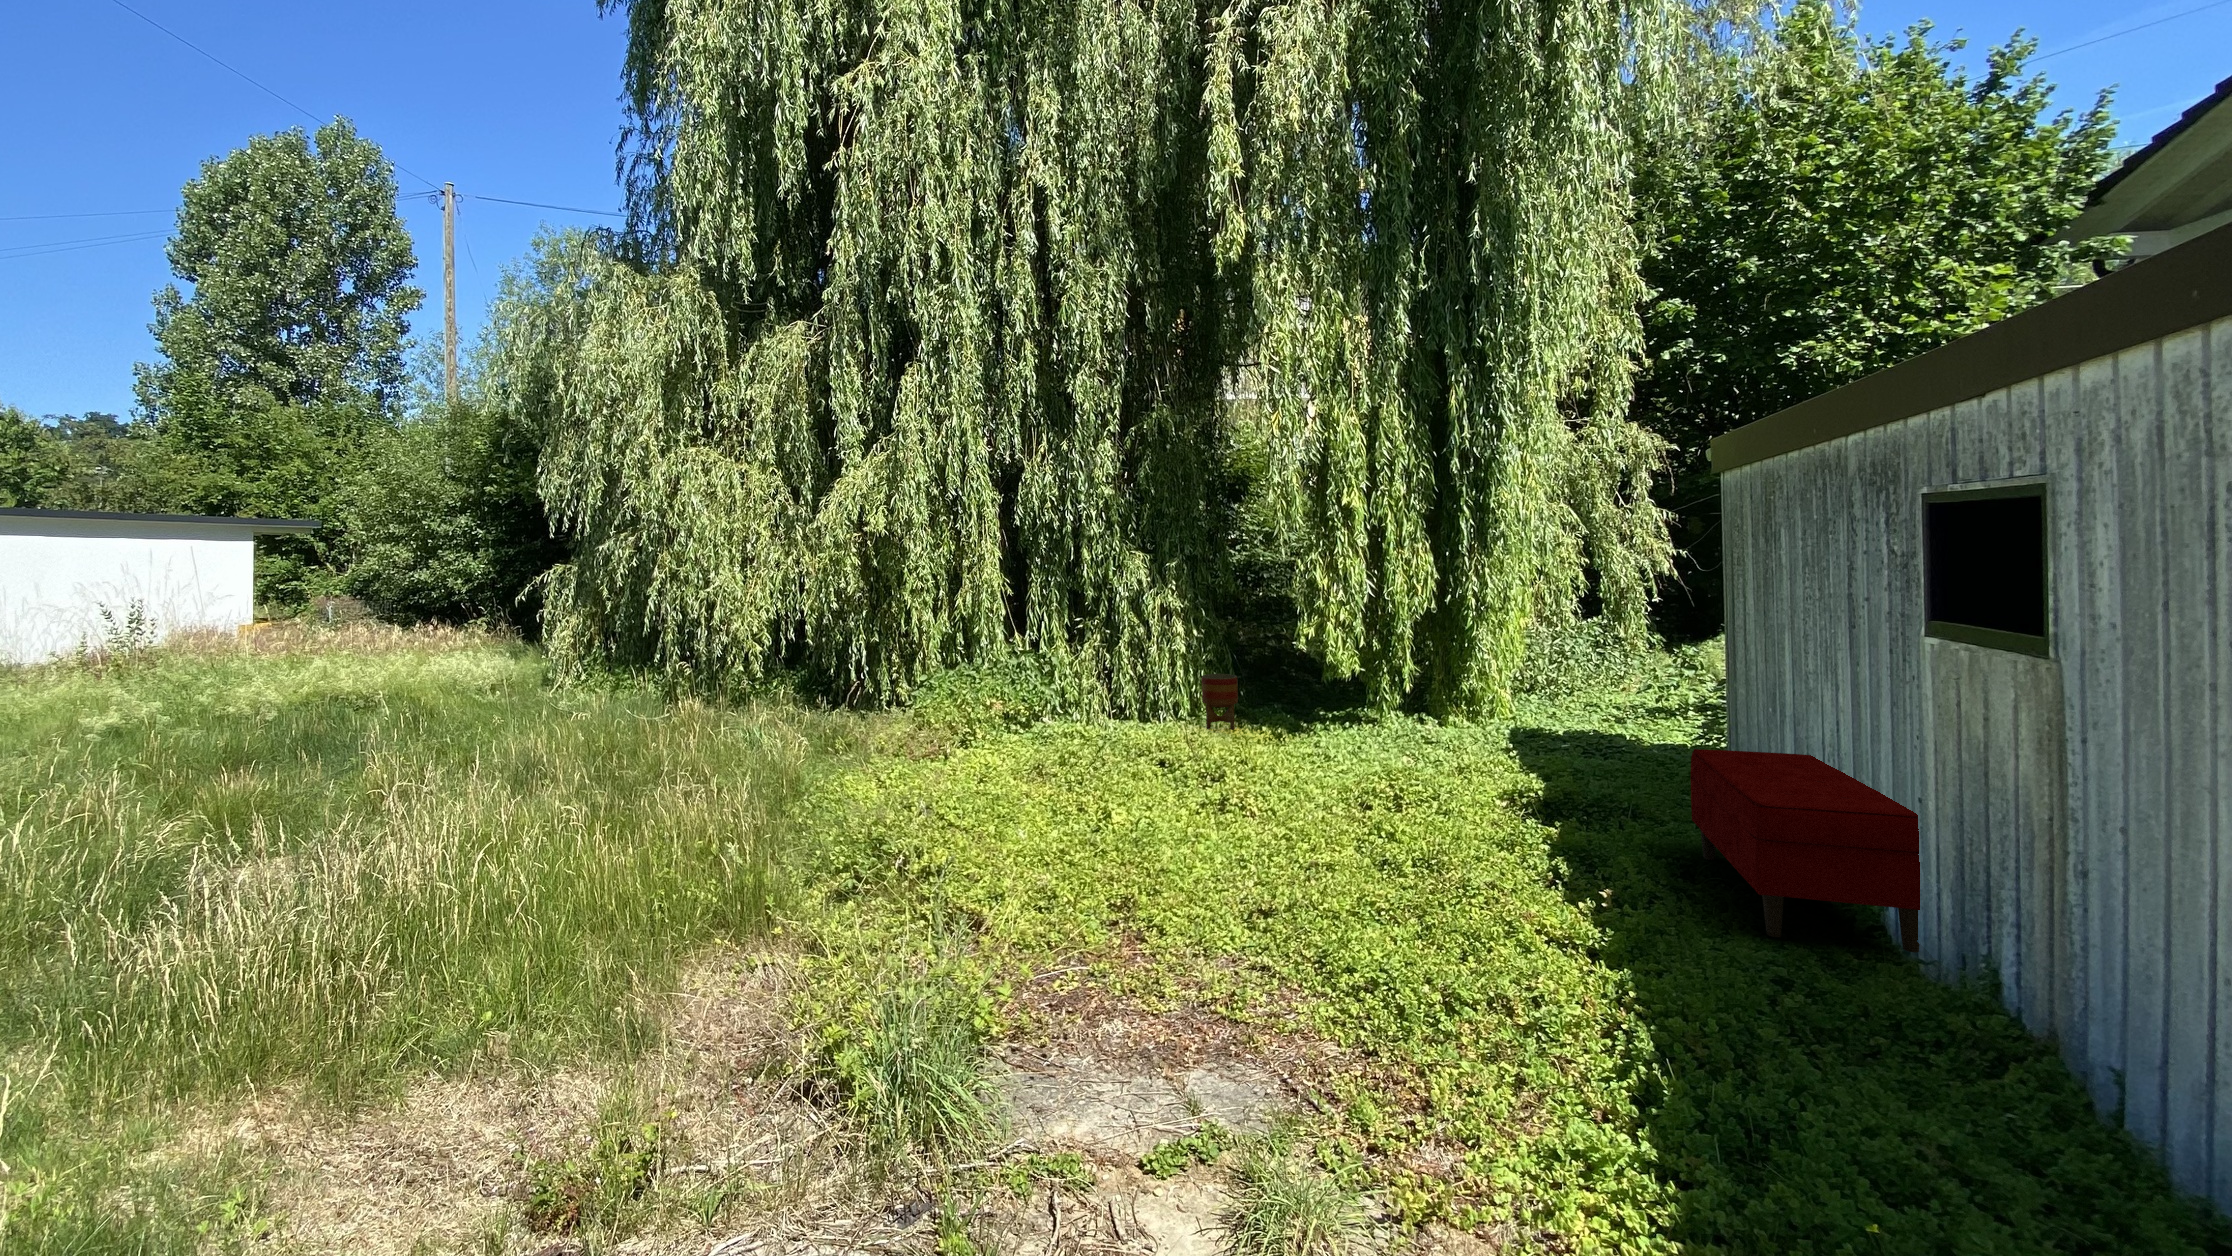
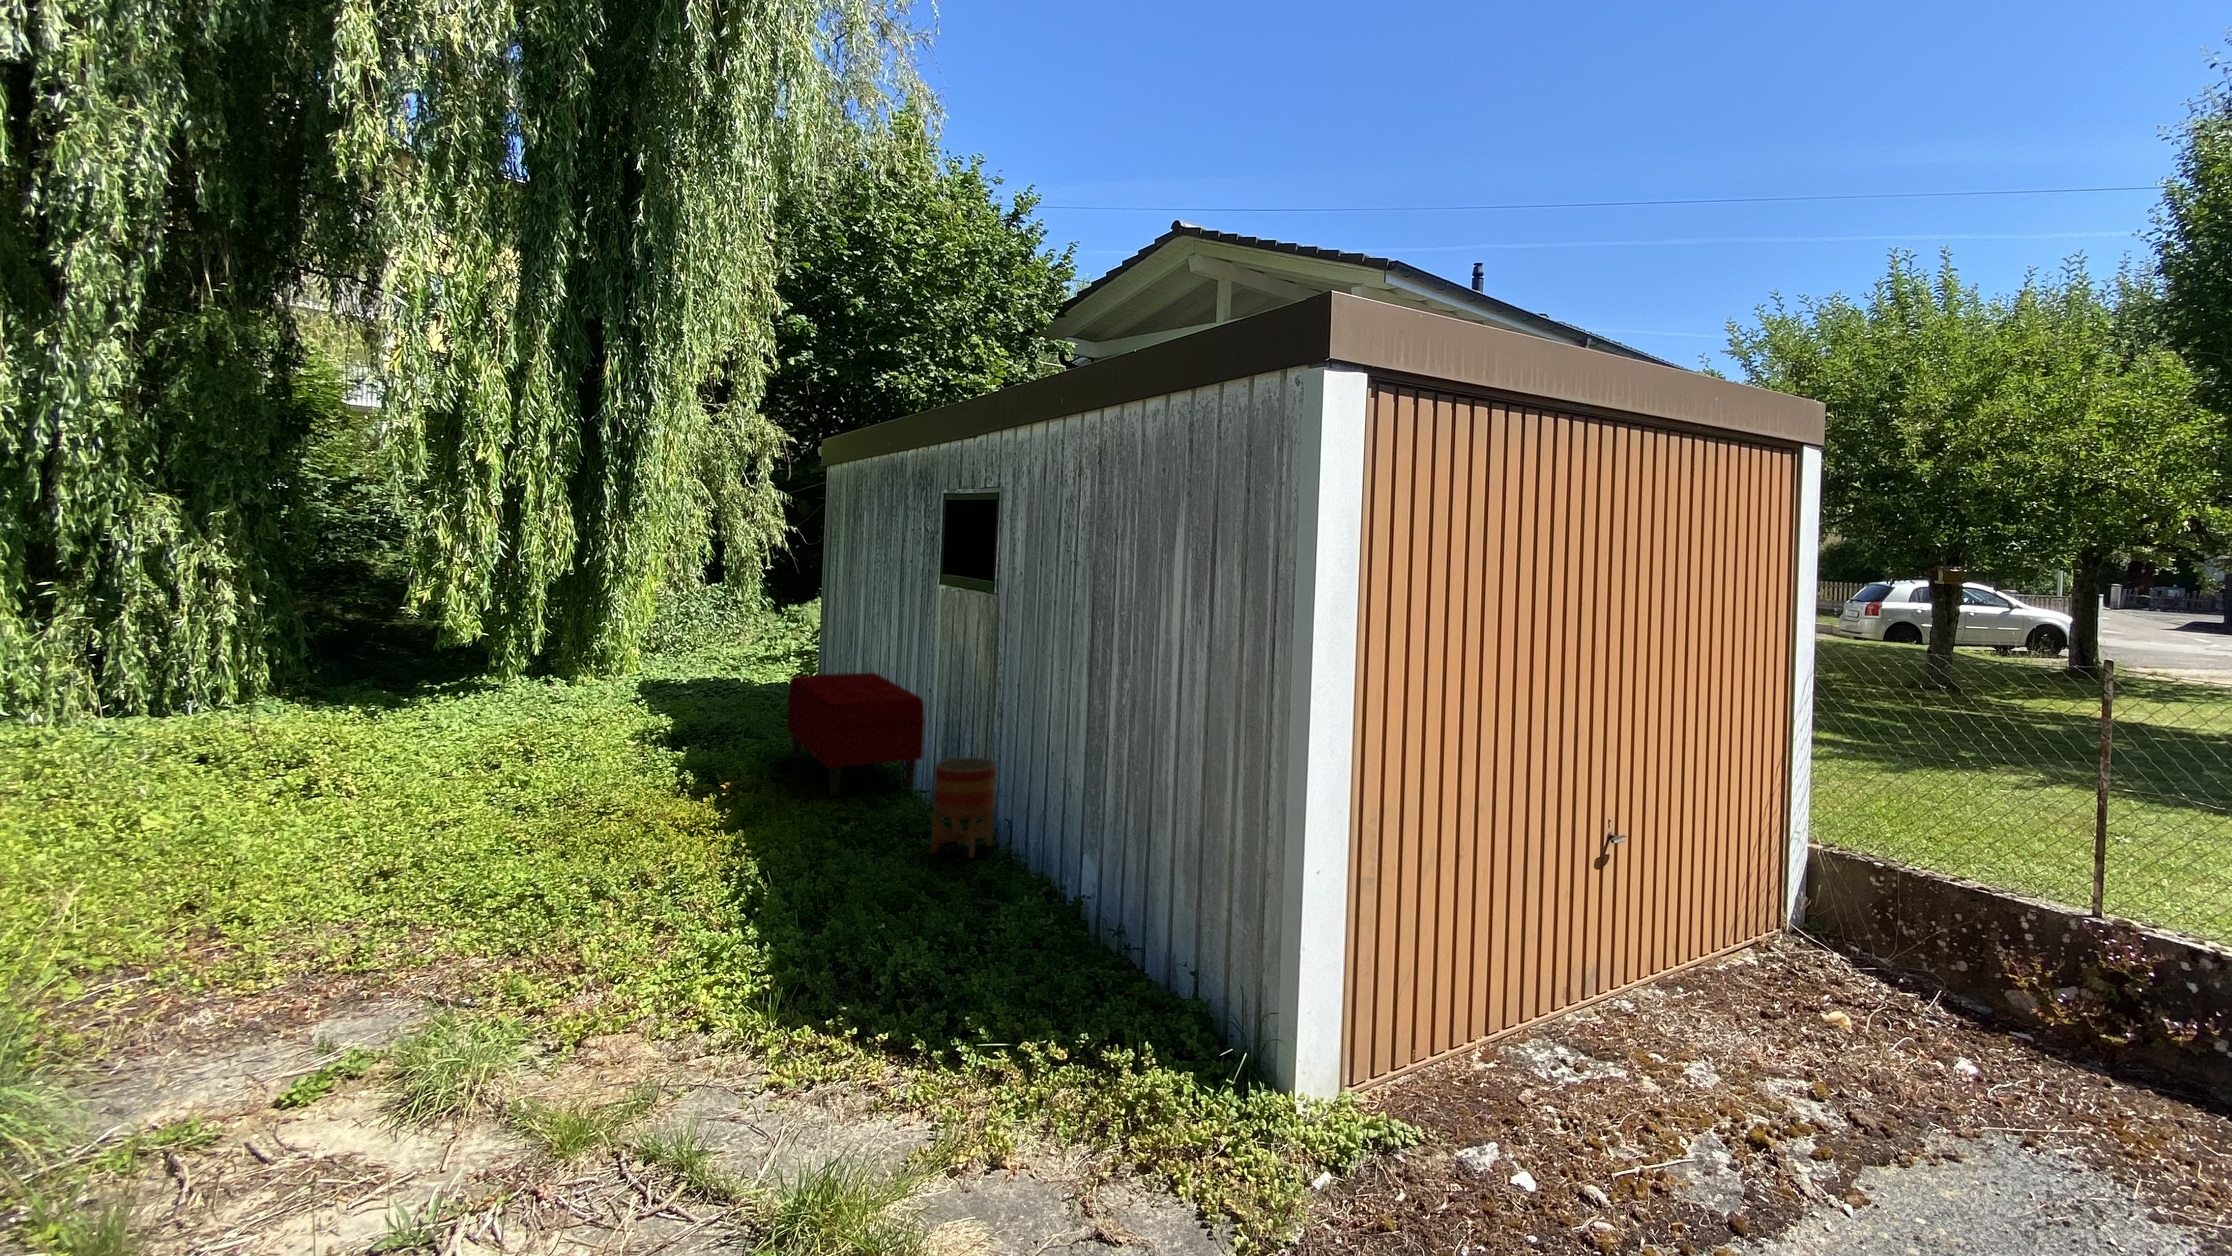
planter: present [1202,674,1238,729] -> present [931,757,996,858]

